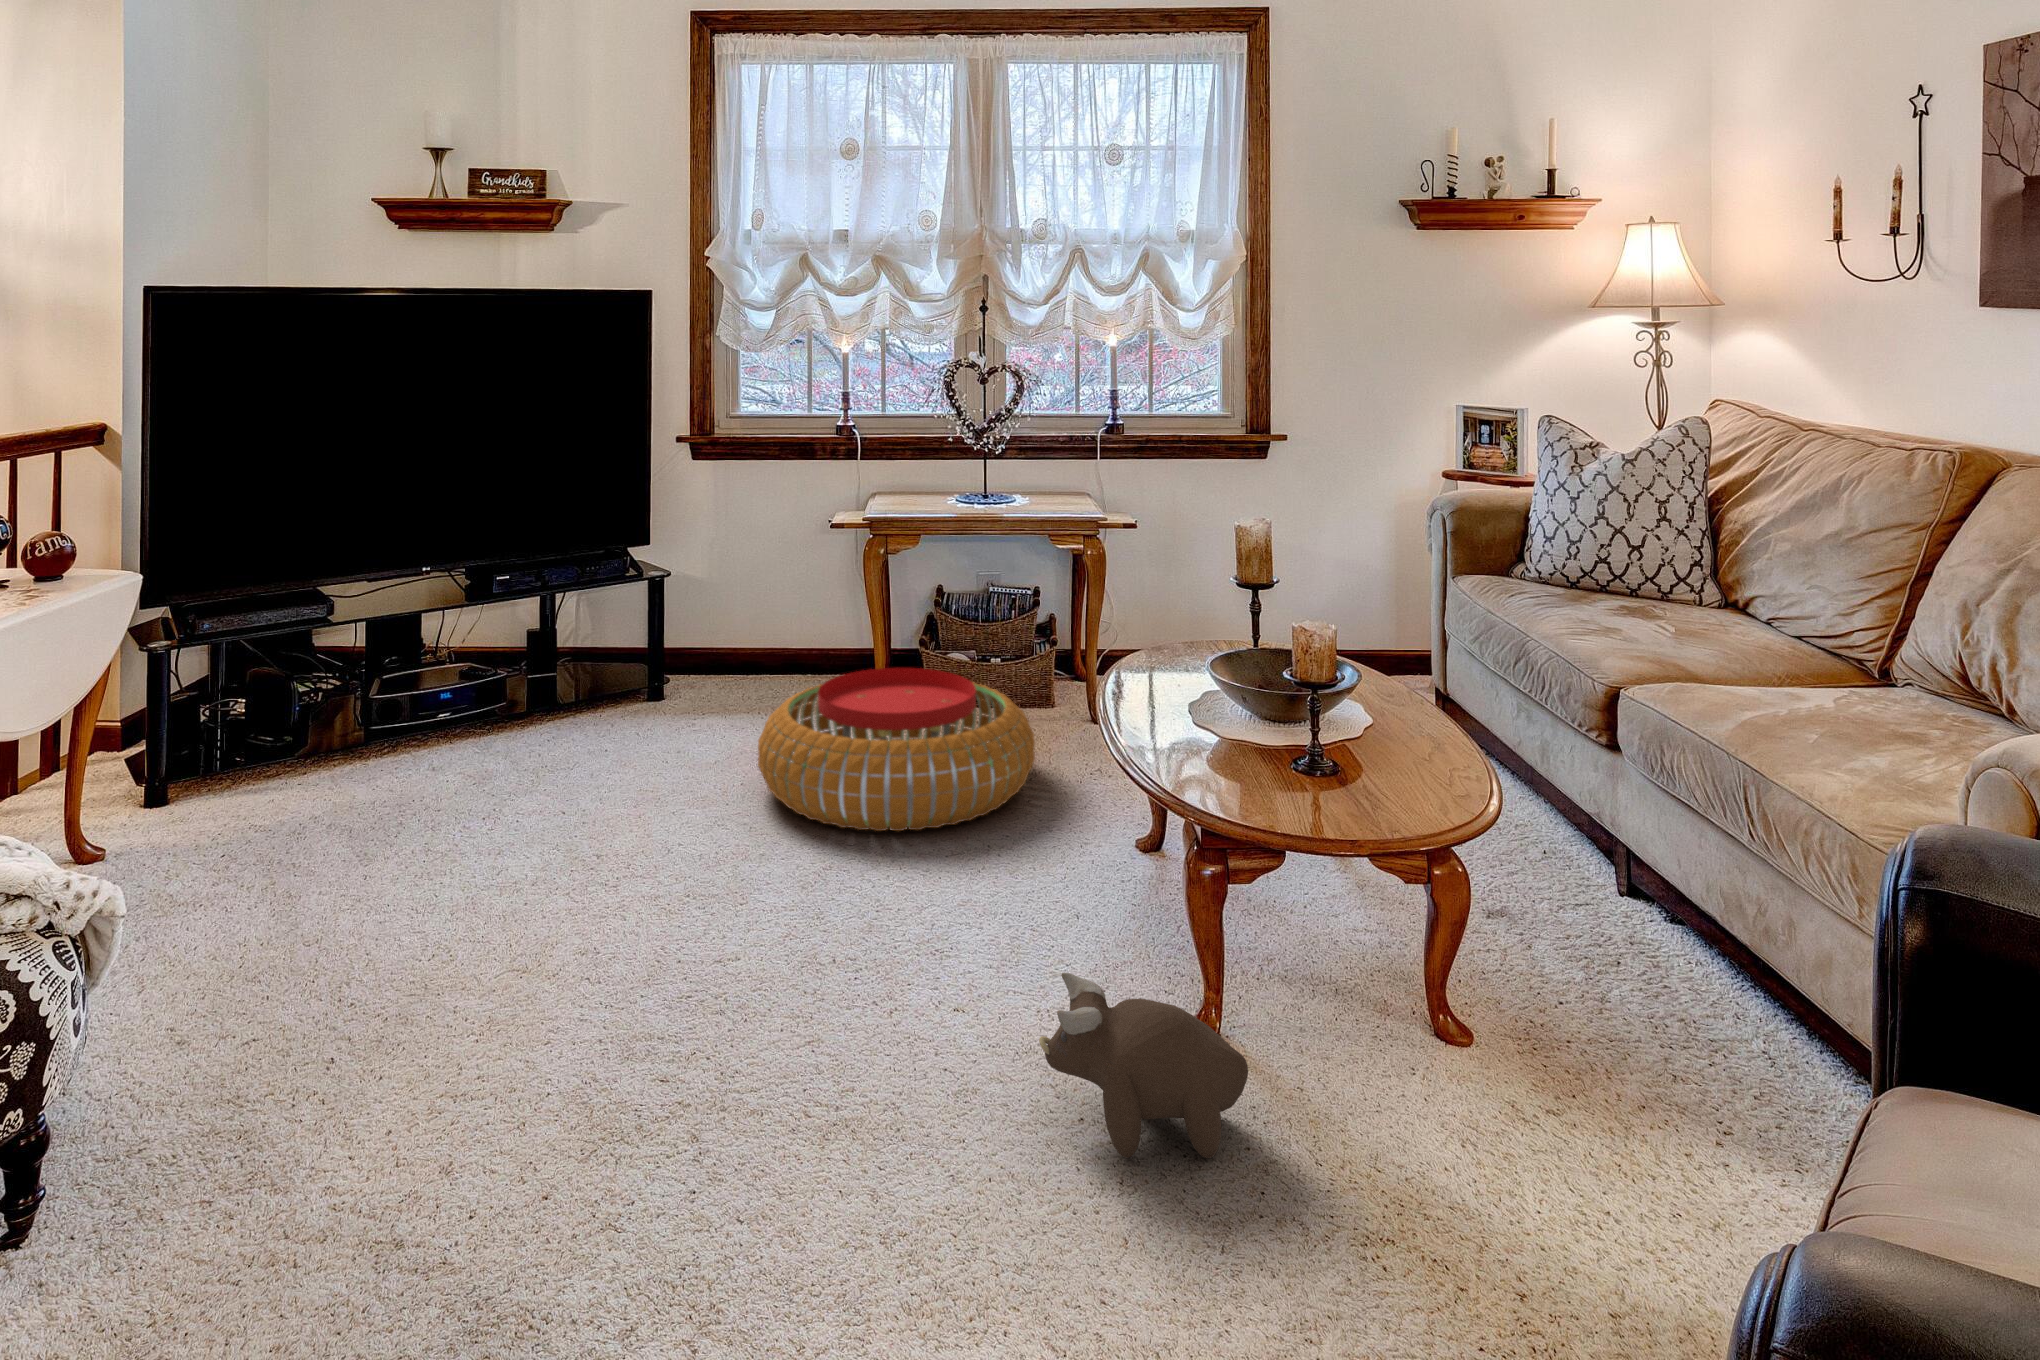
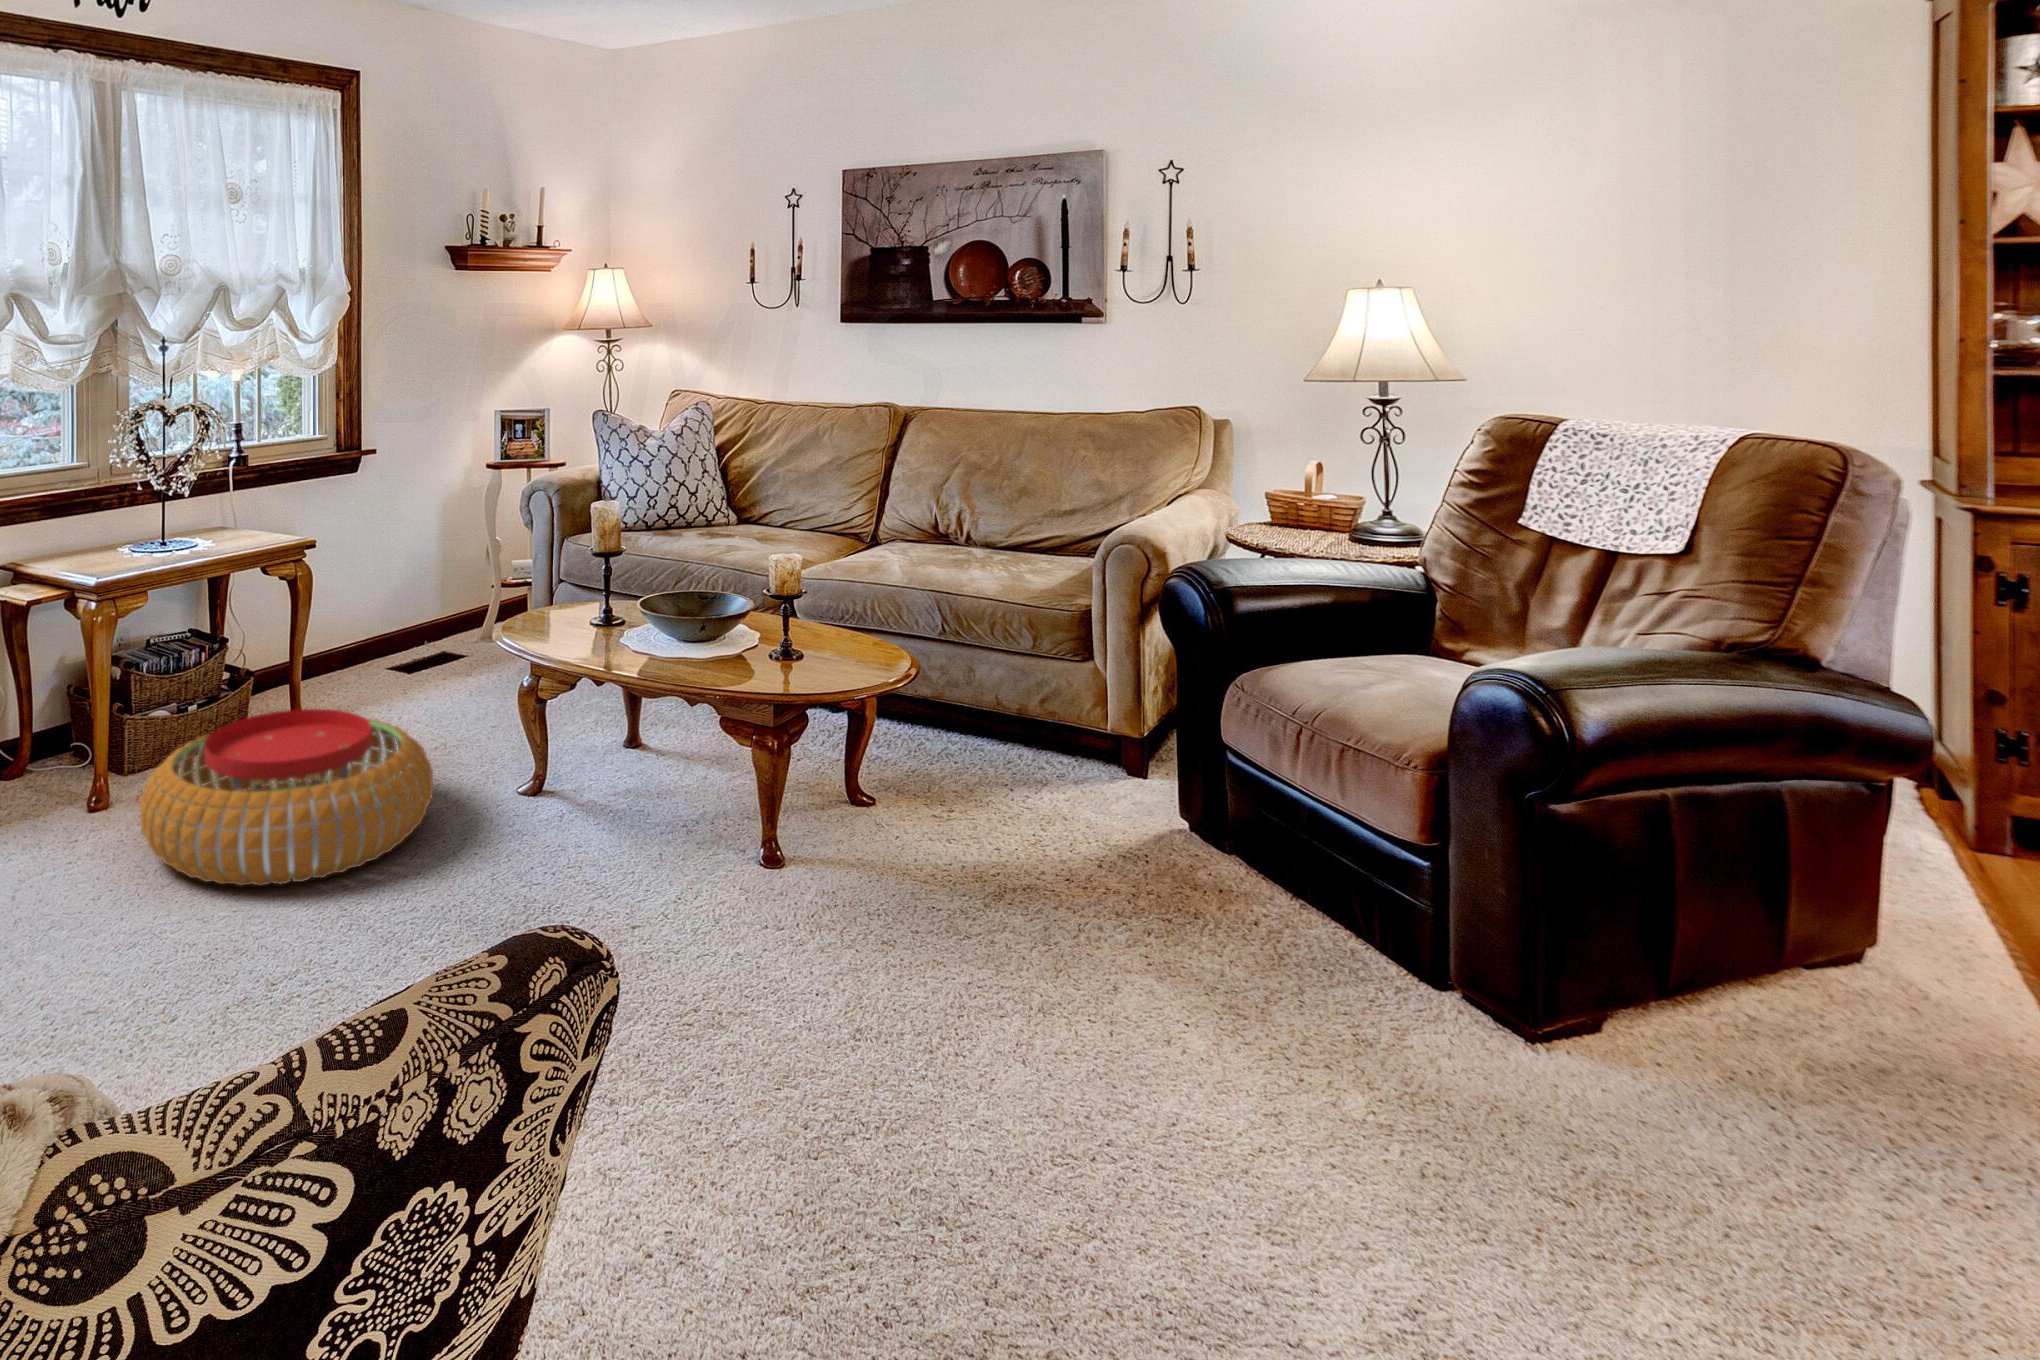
plush toy: present [1039,973,1248,1158] -> none [823,830,943,940]

